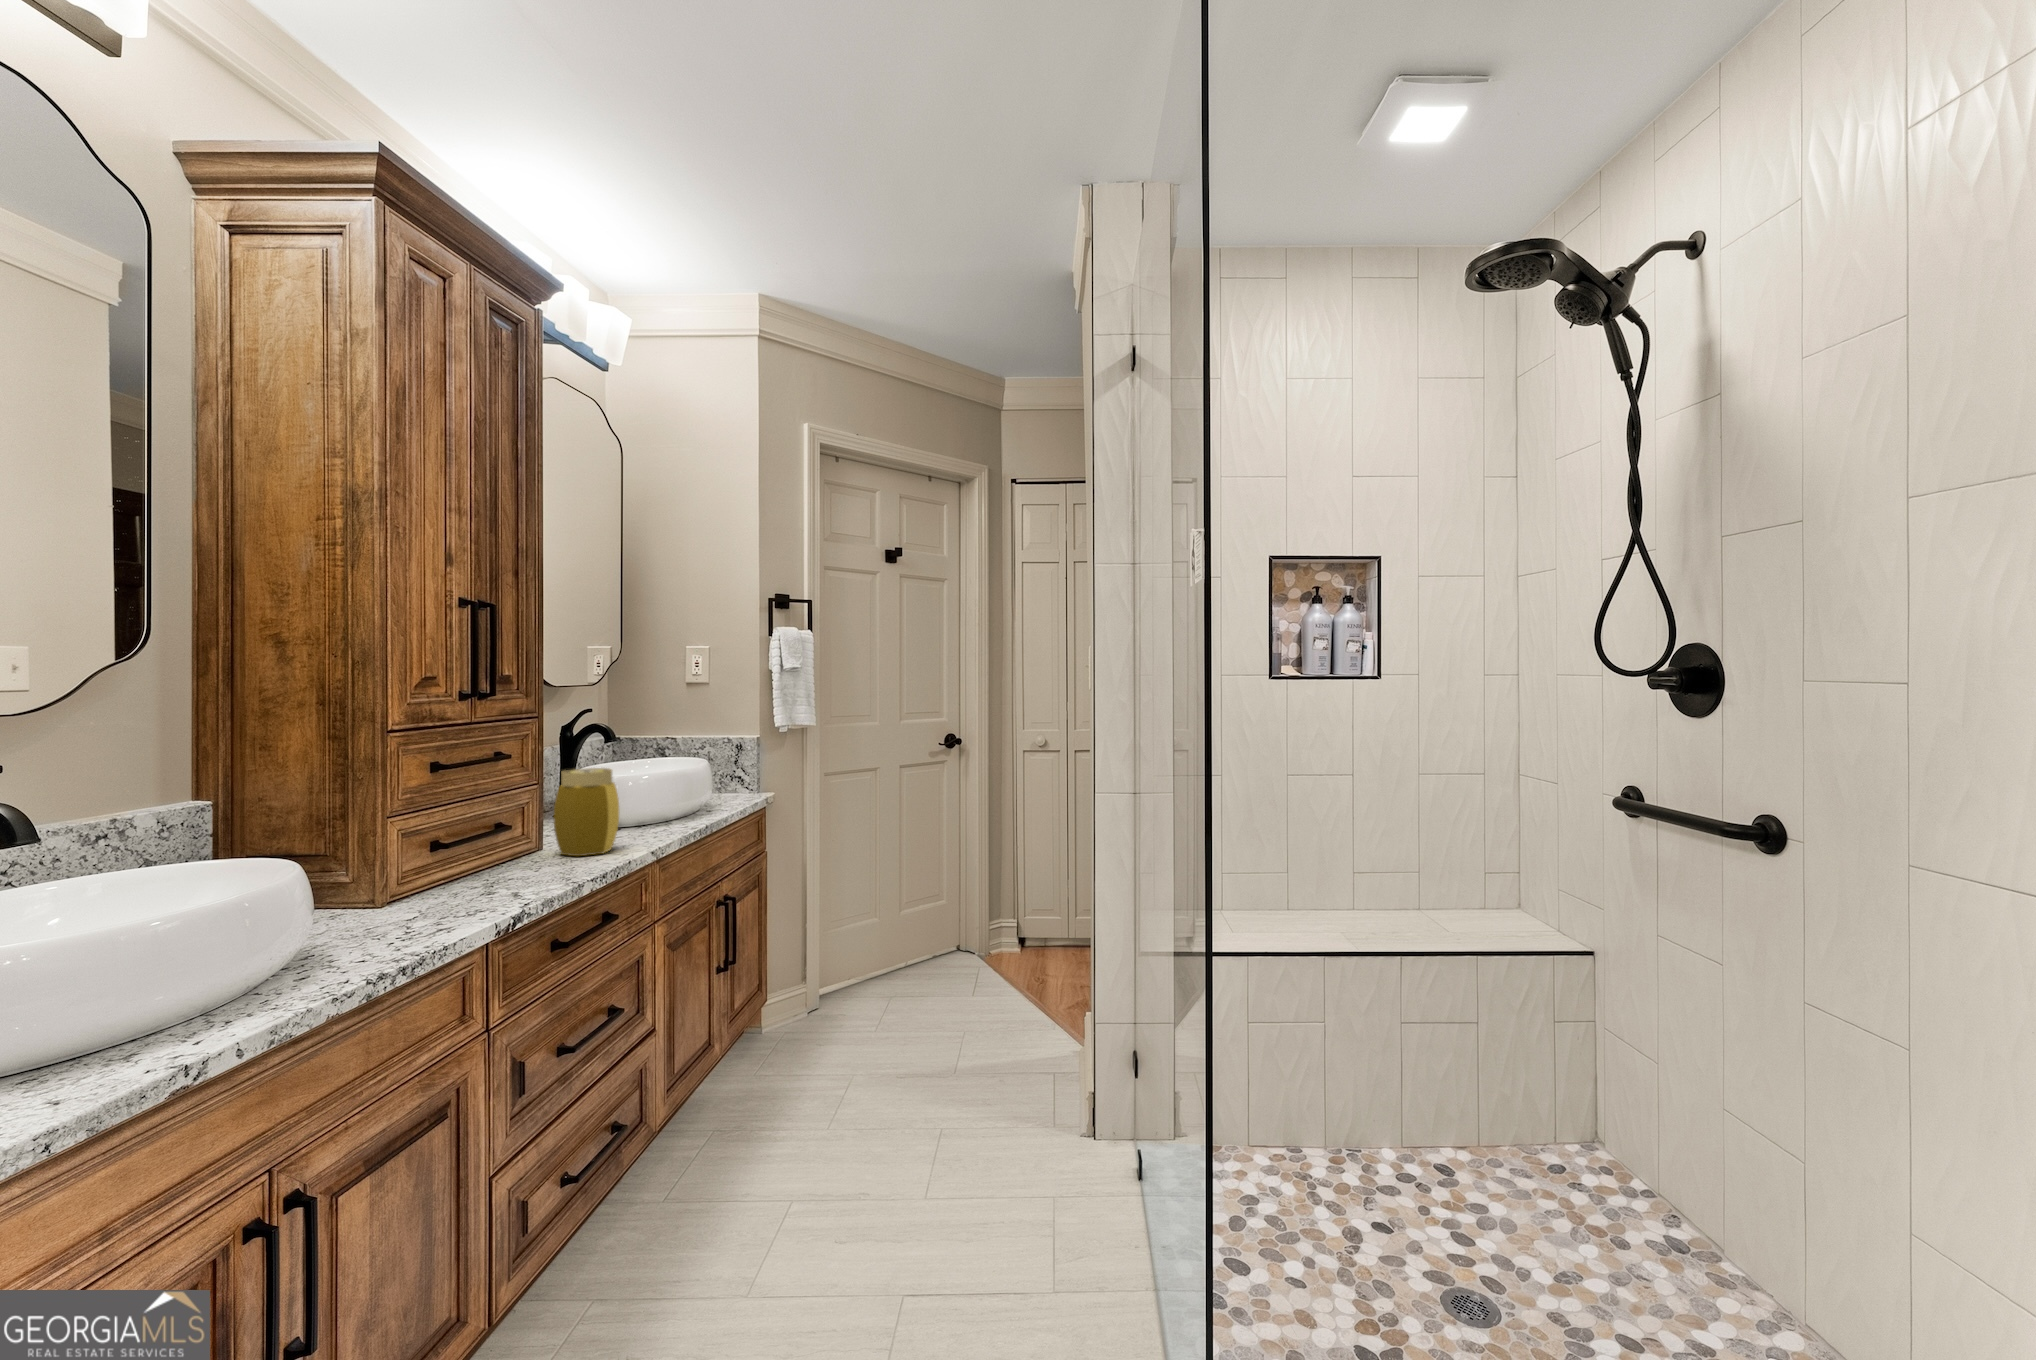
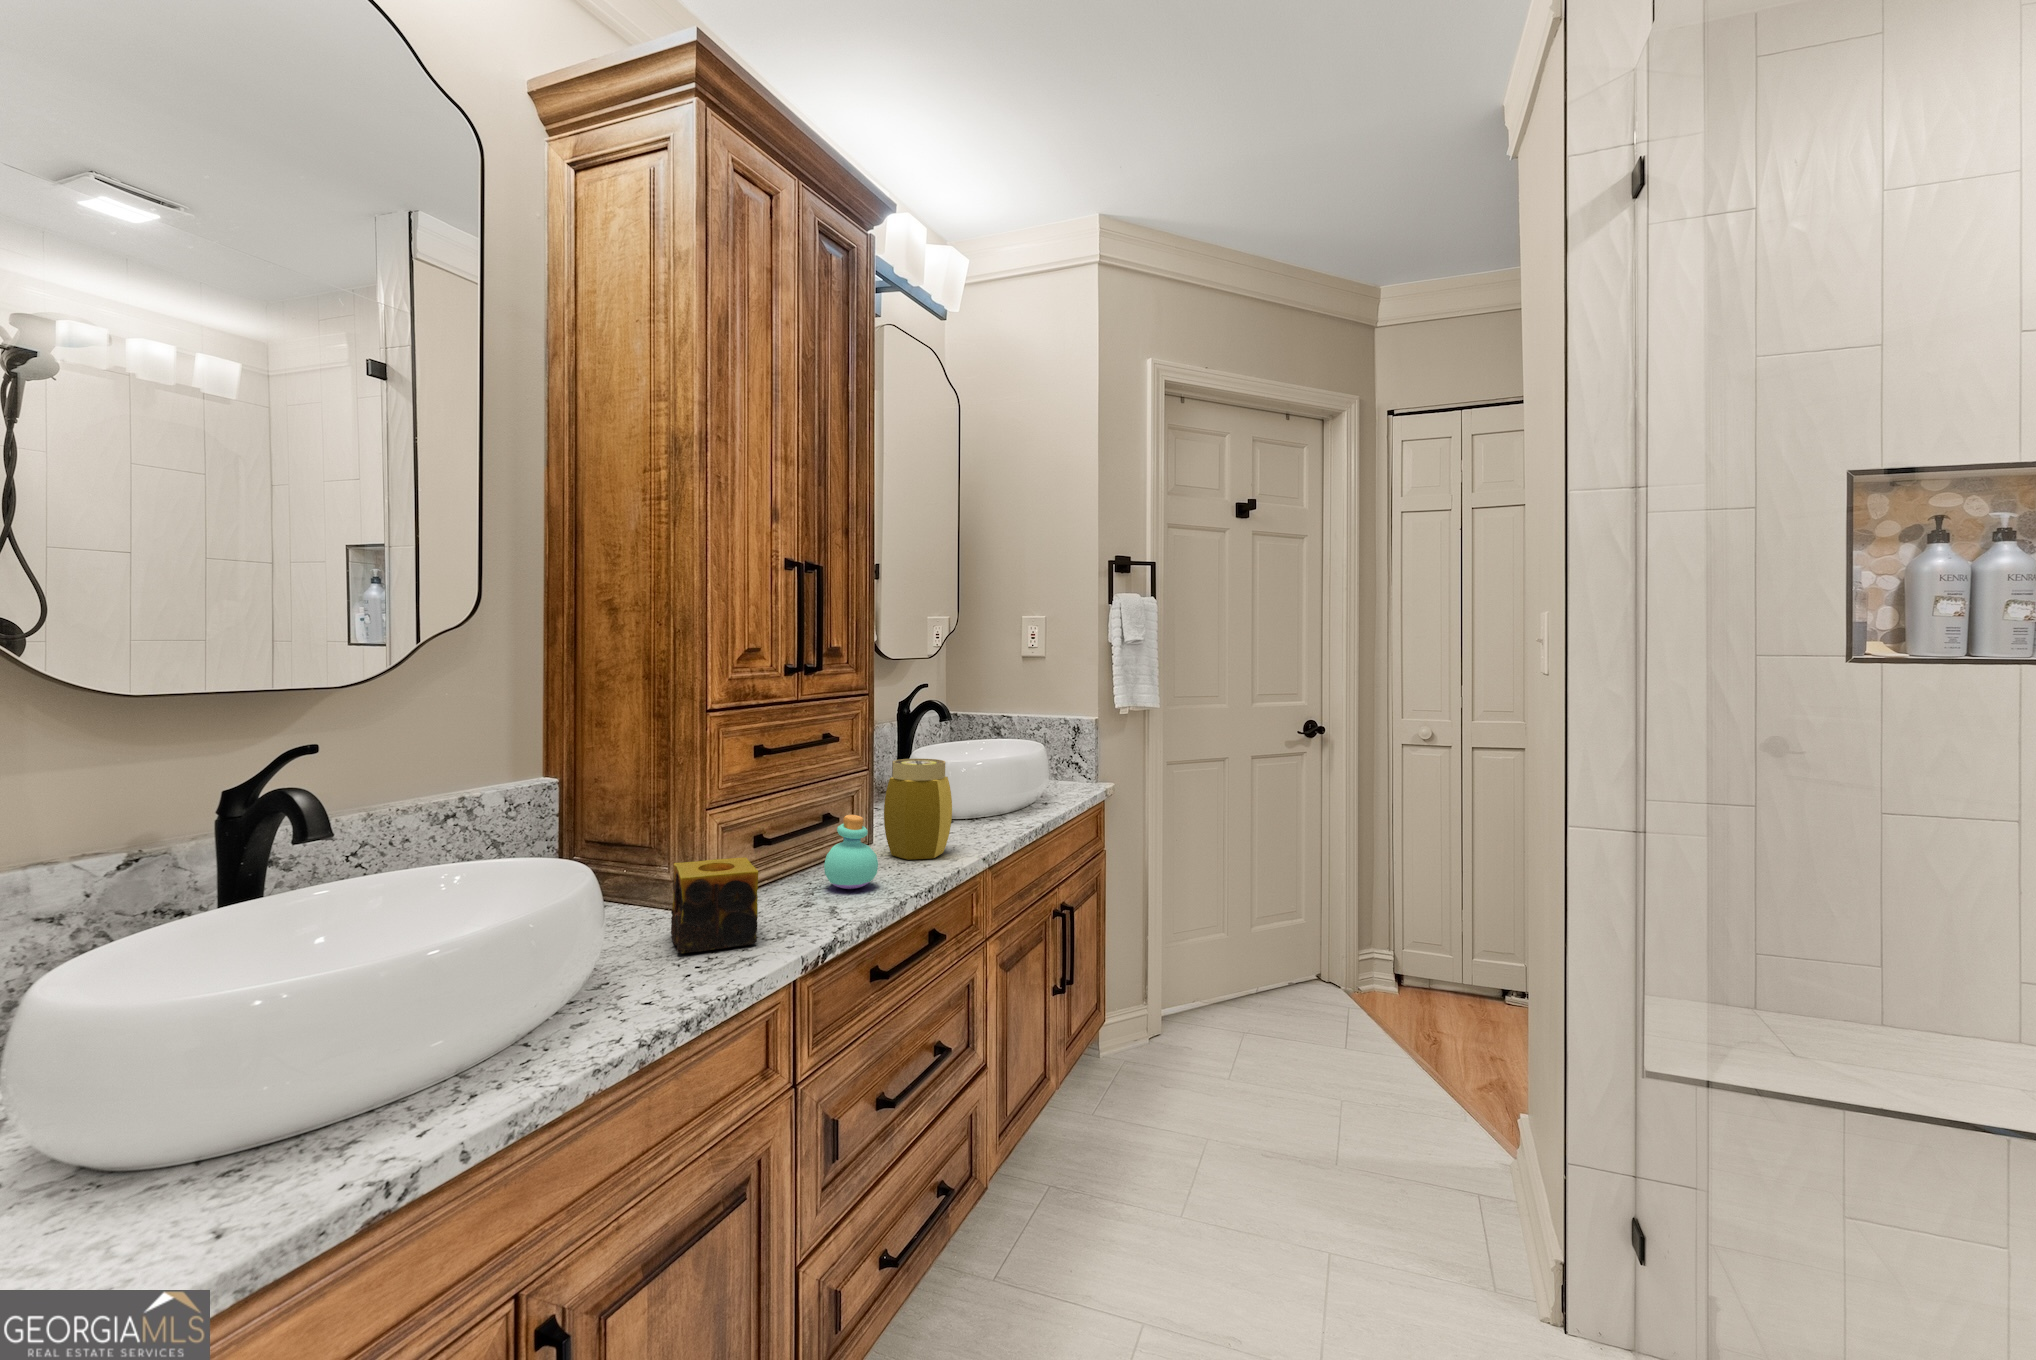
perfume bottle: none [501,815,553,879] -> present [824,815,878,889]
candle: none [361,851,449,930] -> present [671,858,758,953]

